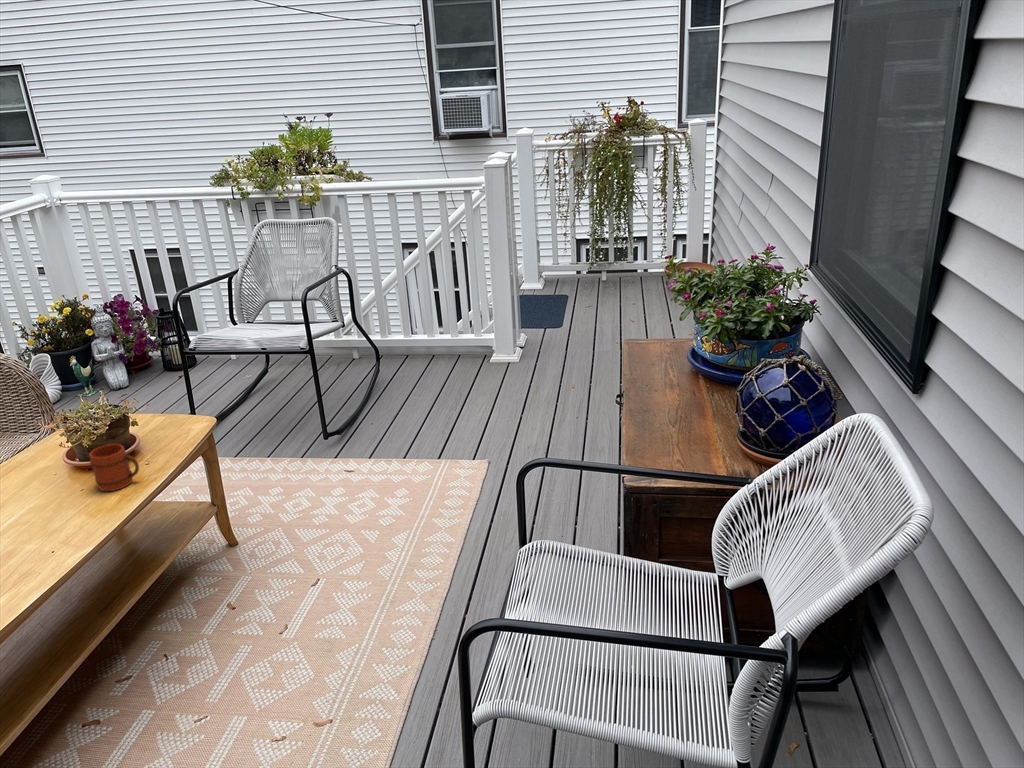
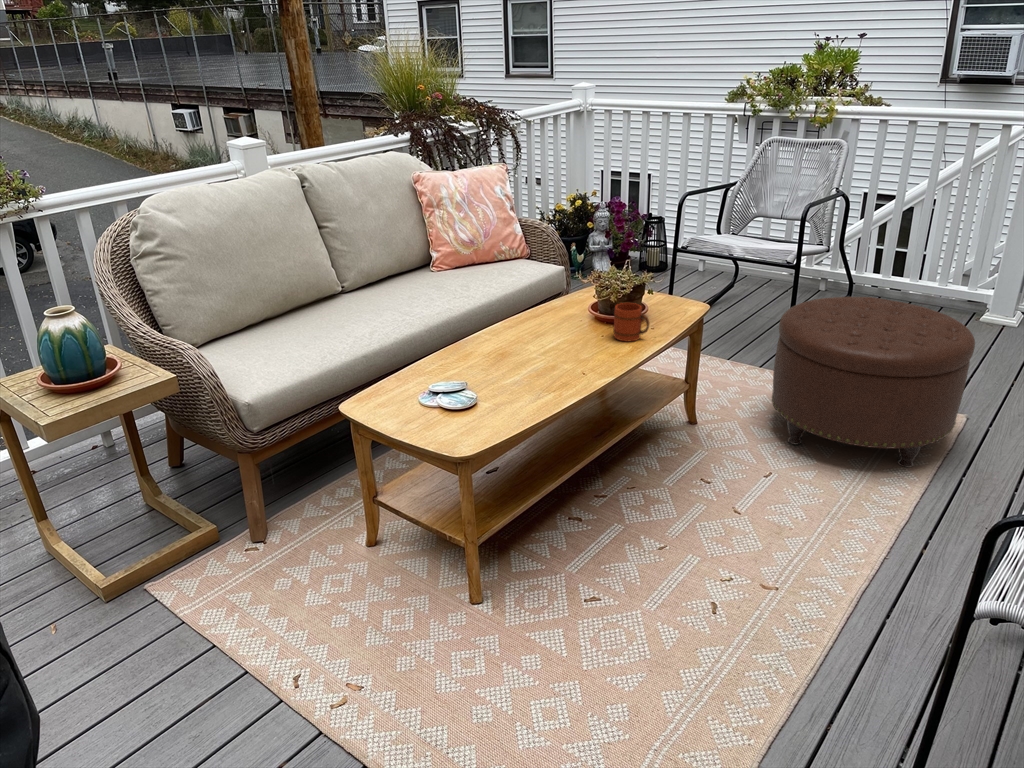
ottoman: none [295,371,476,538] -> present [772,297,975,468]

